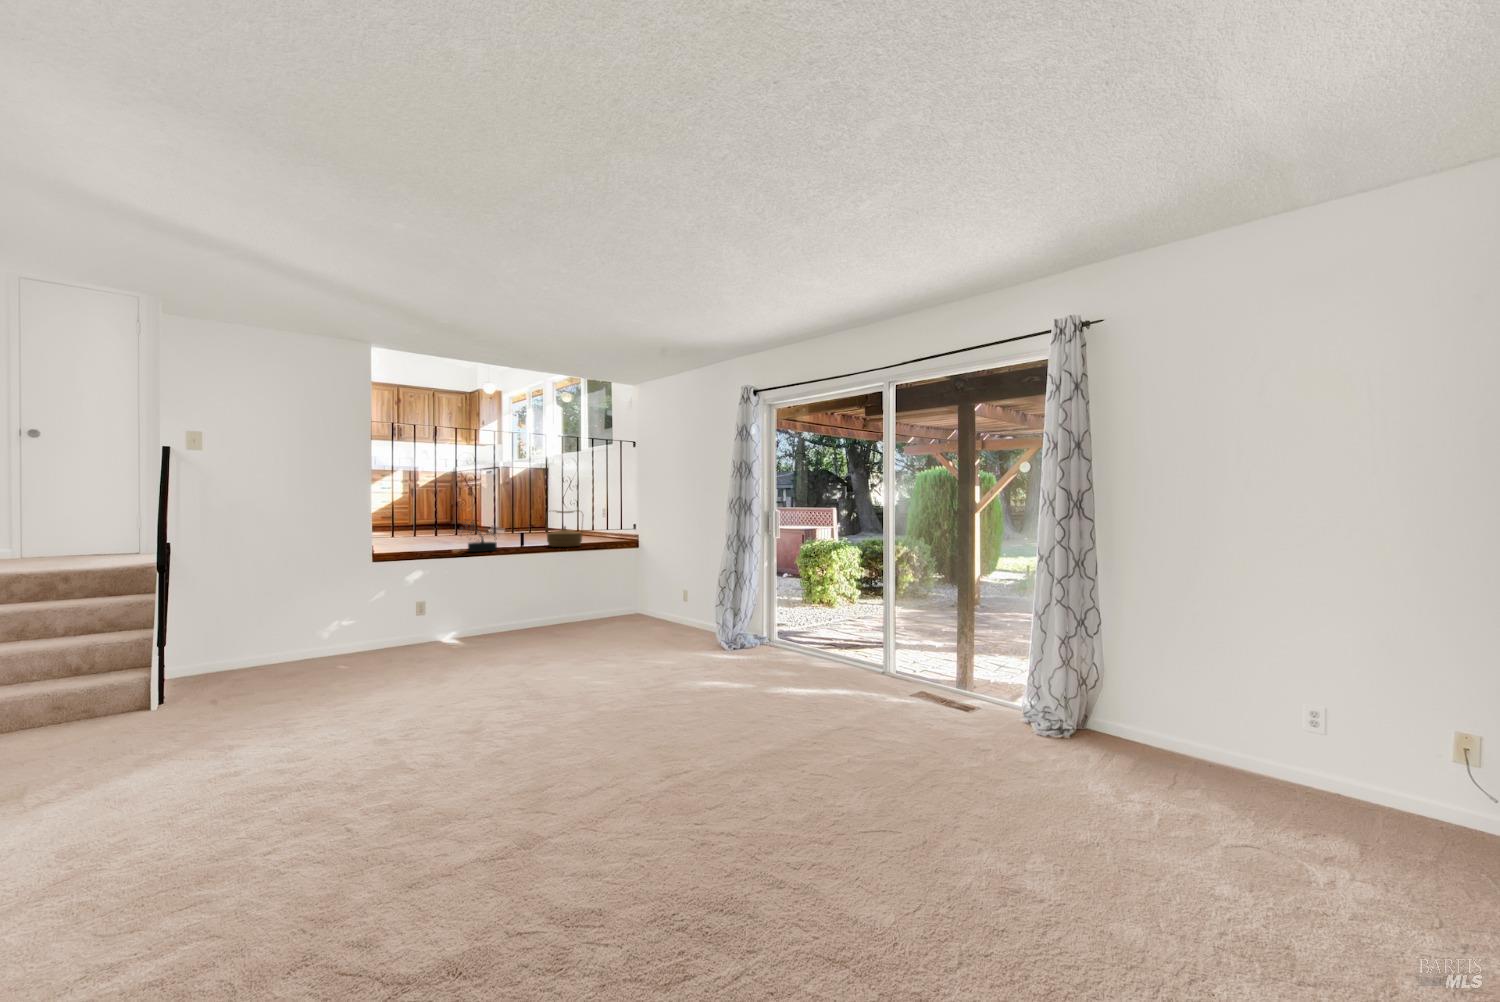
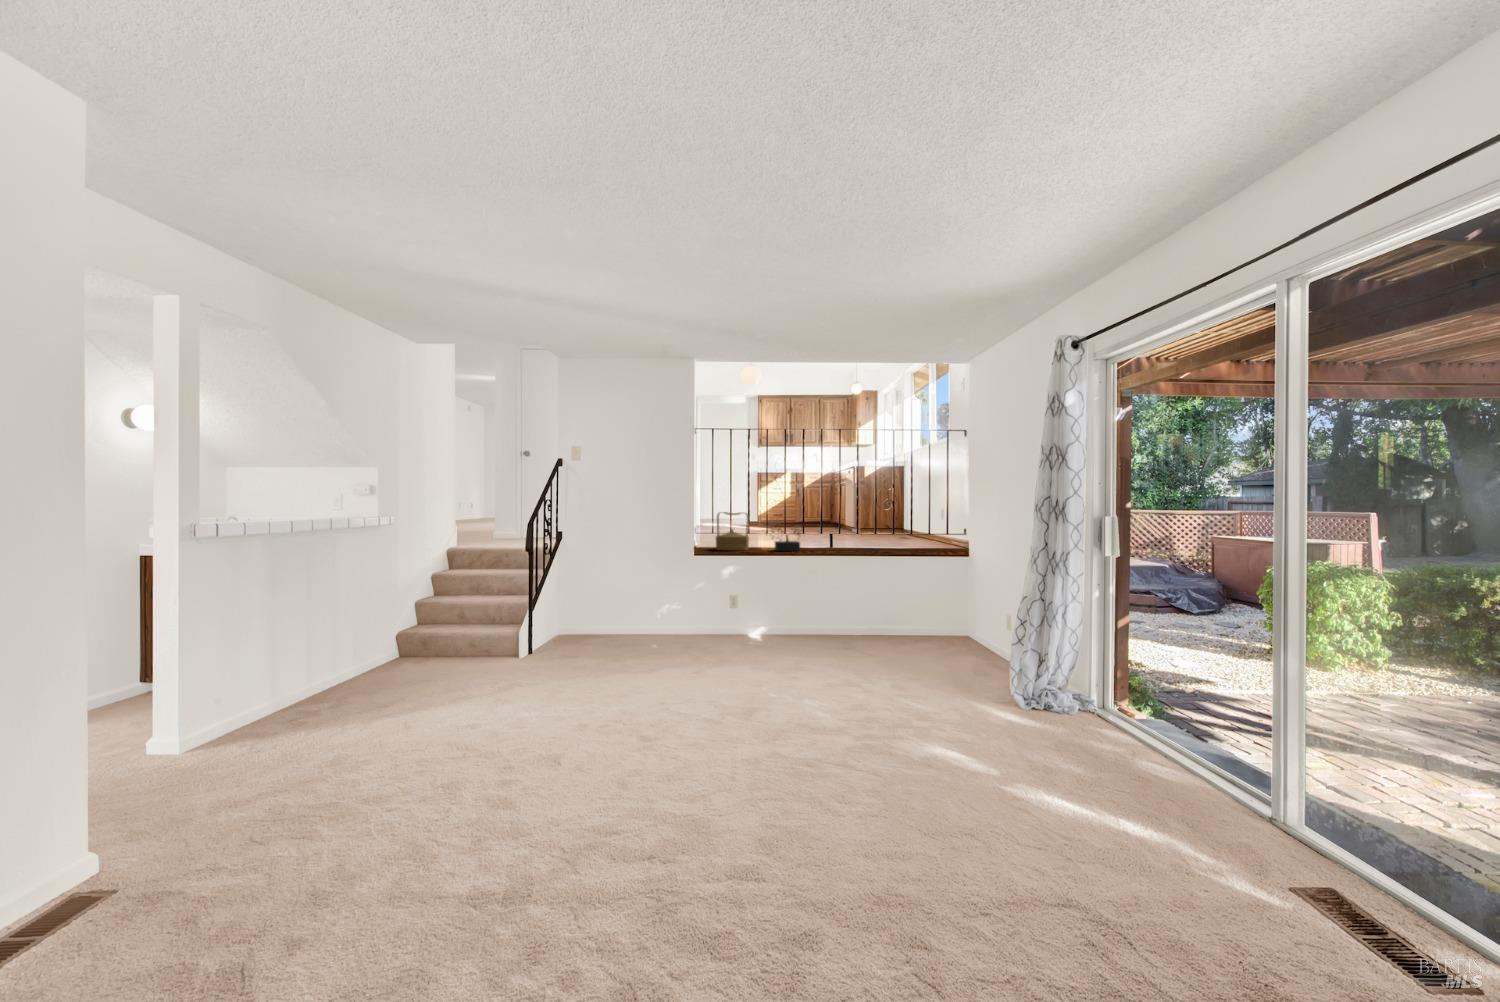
basket: present [546,511,582,547] -> present [716,512,749,550]

